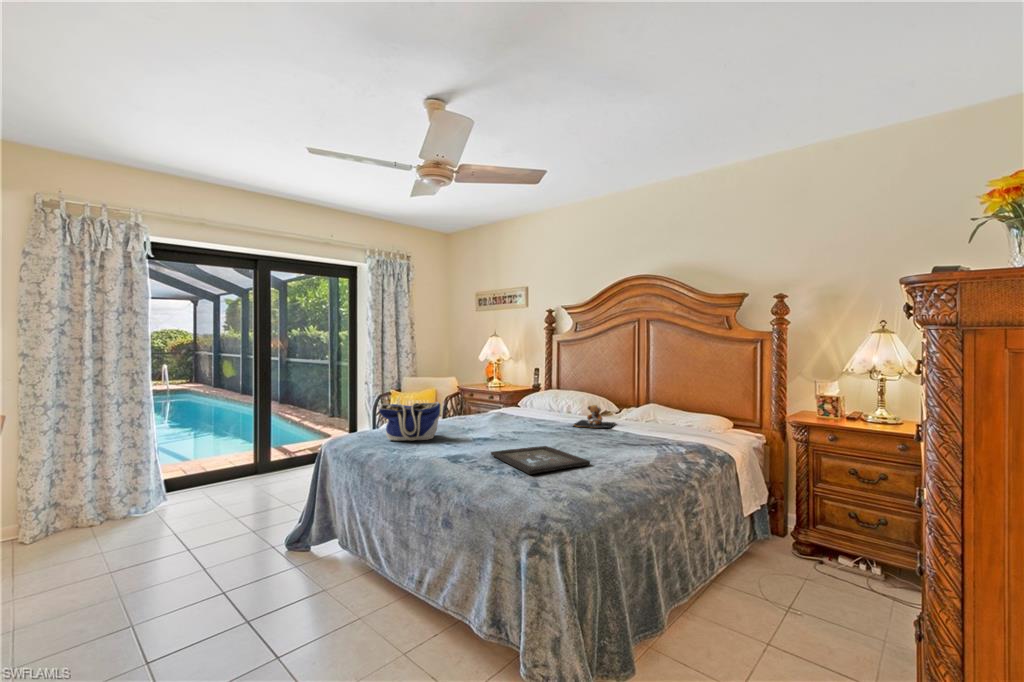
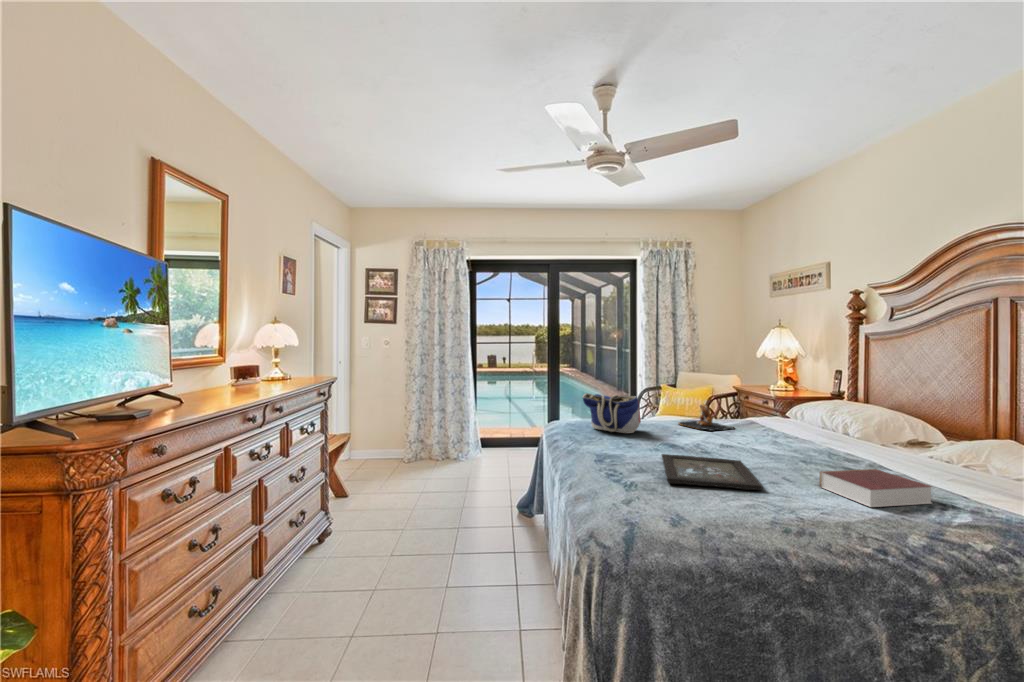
teddy bear: present [572,405,616,428] -> present [678,404,734,431]
book: none [611,435,669,461] -> present [819,469,932,507]

